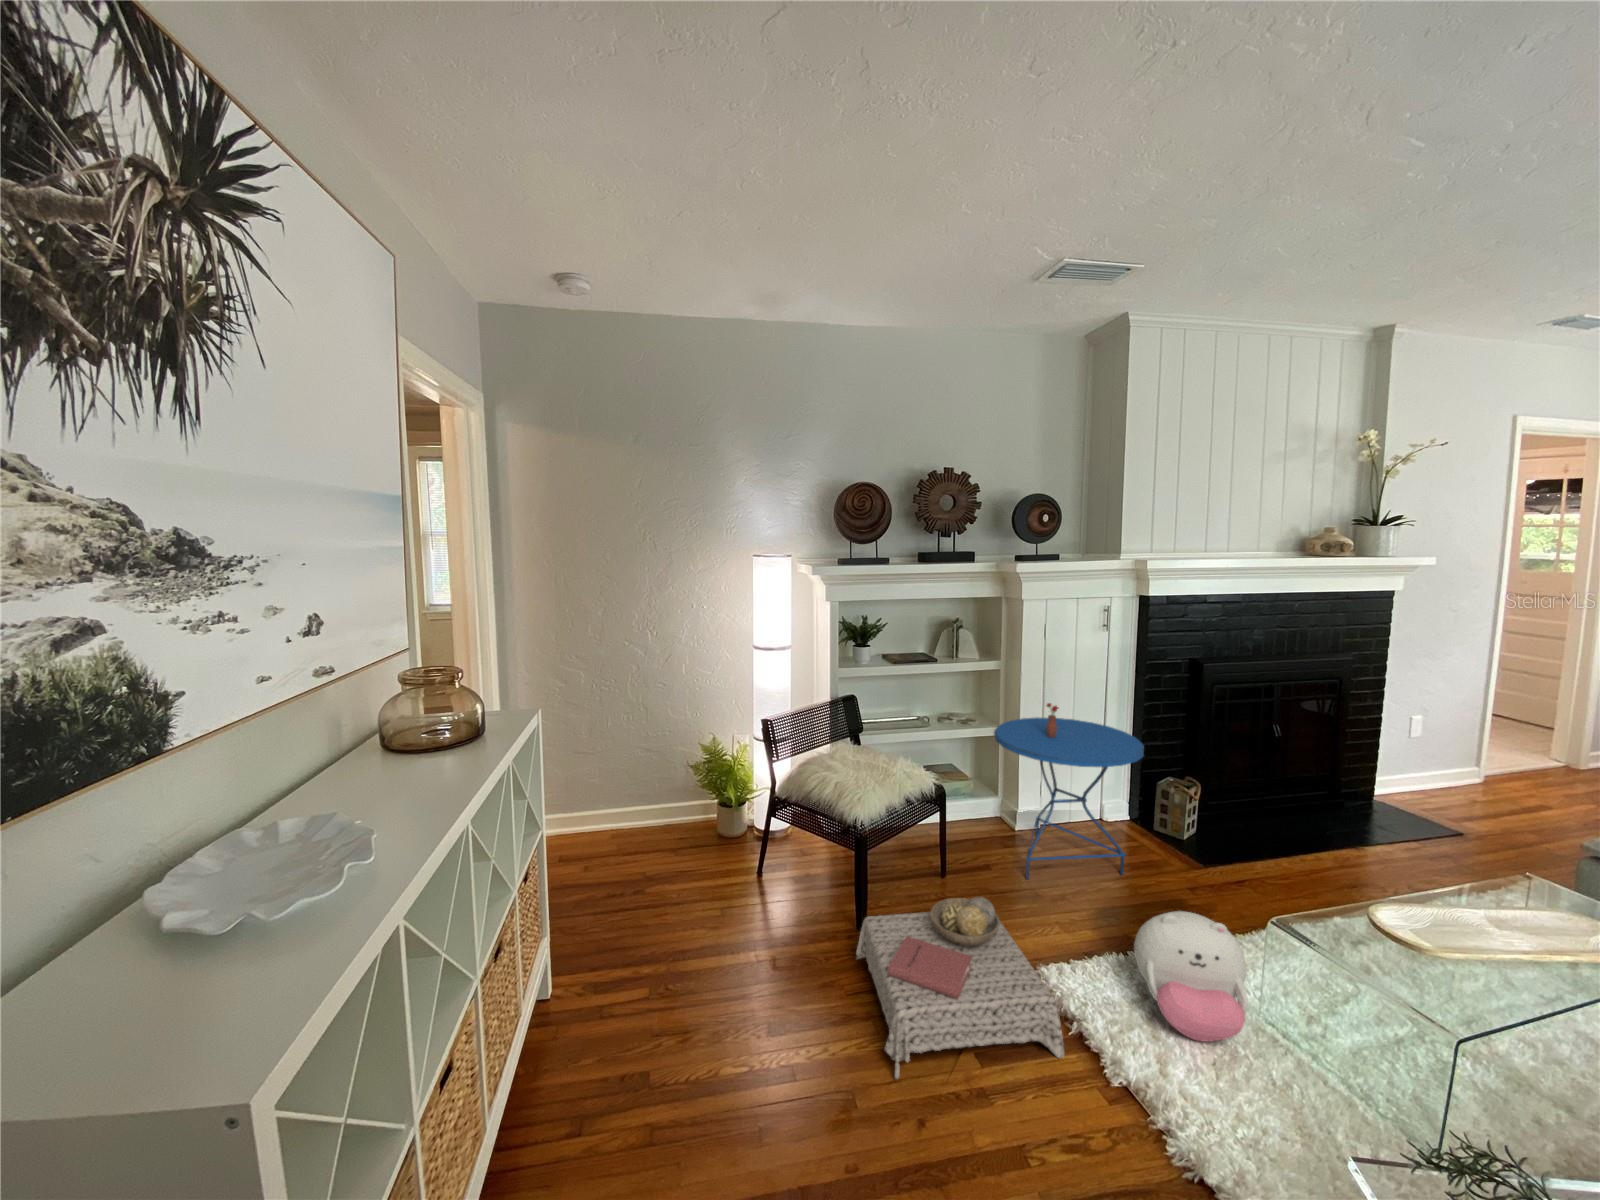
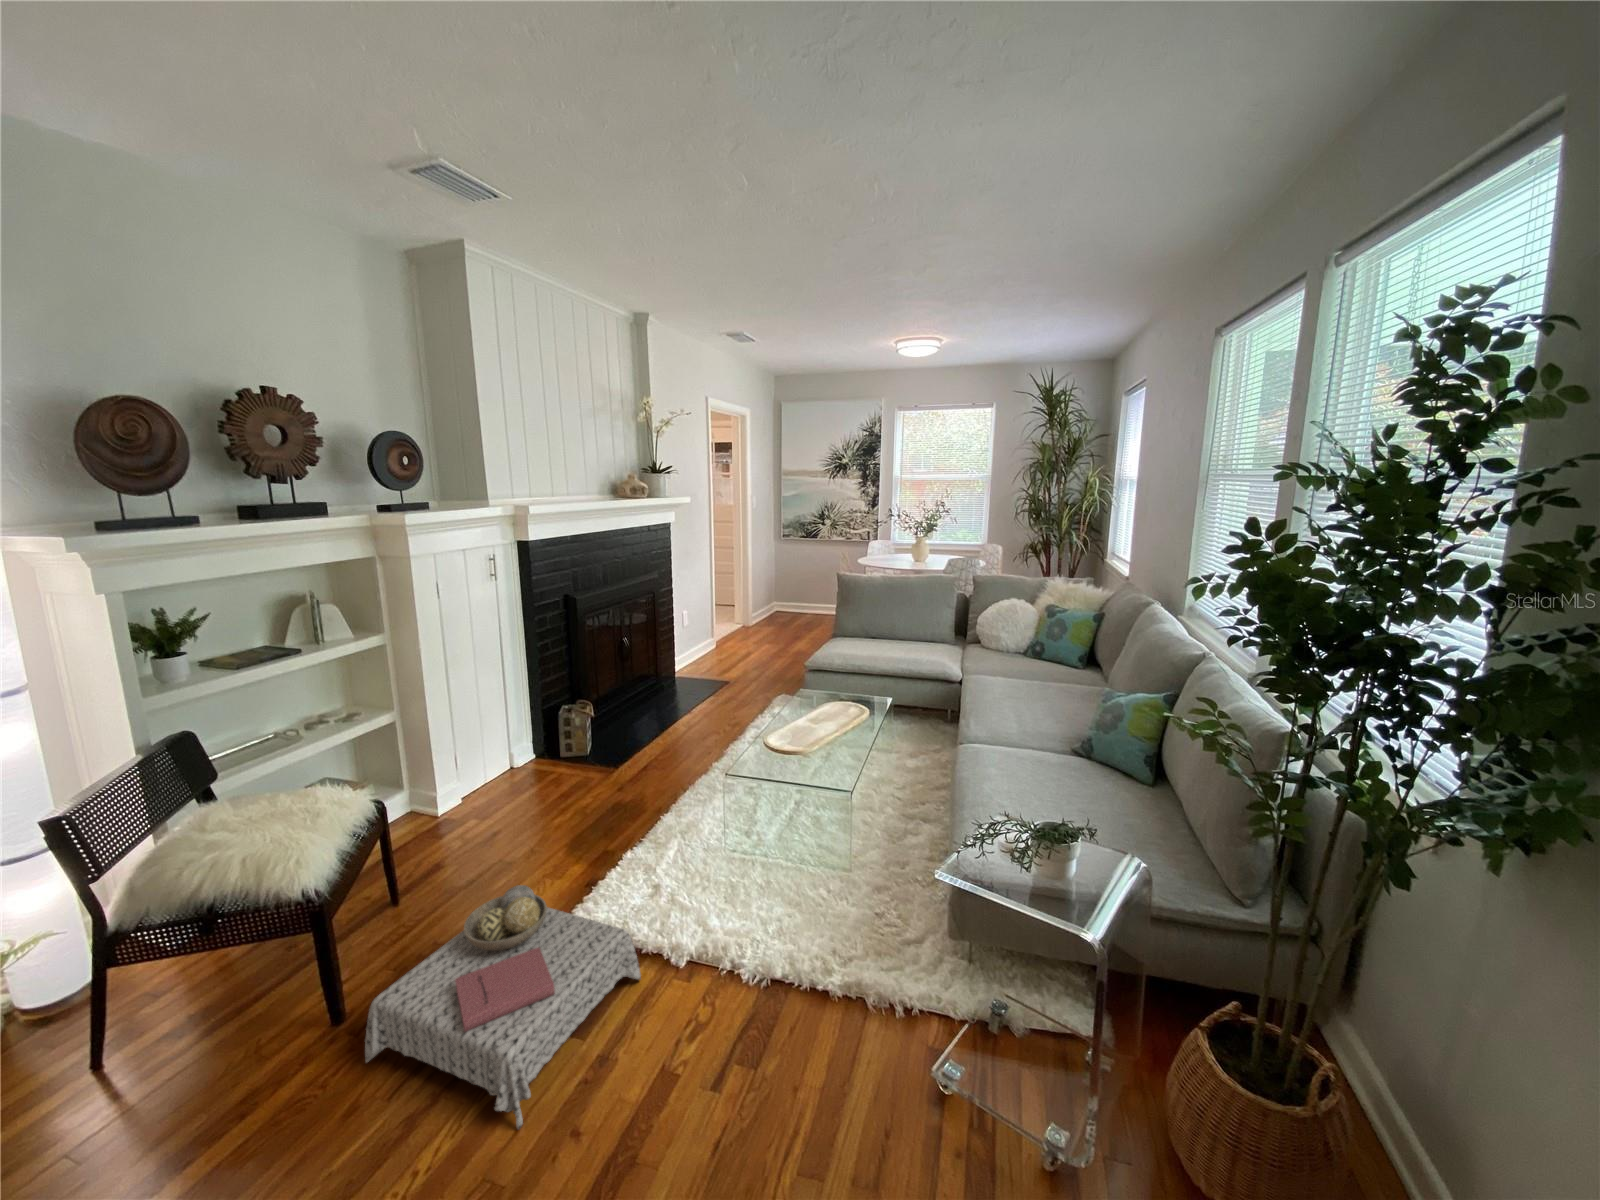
side table: present [994,703,1144,879] -> none [415,665,577,857]
plush toy: present [1134,911,1248,1042] -> none [644,795,735,895]

